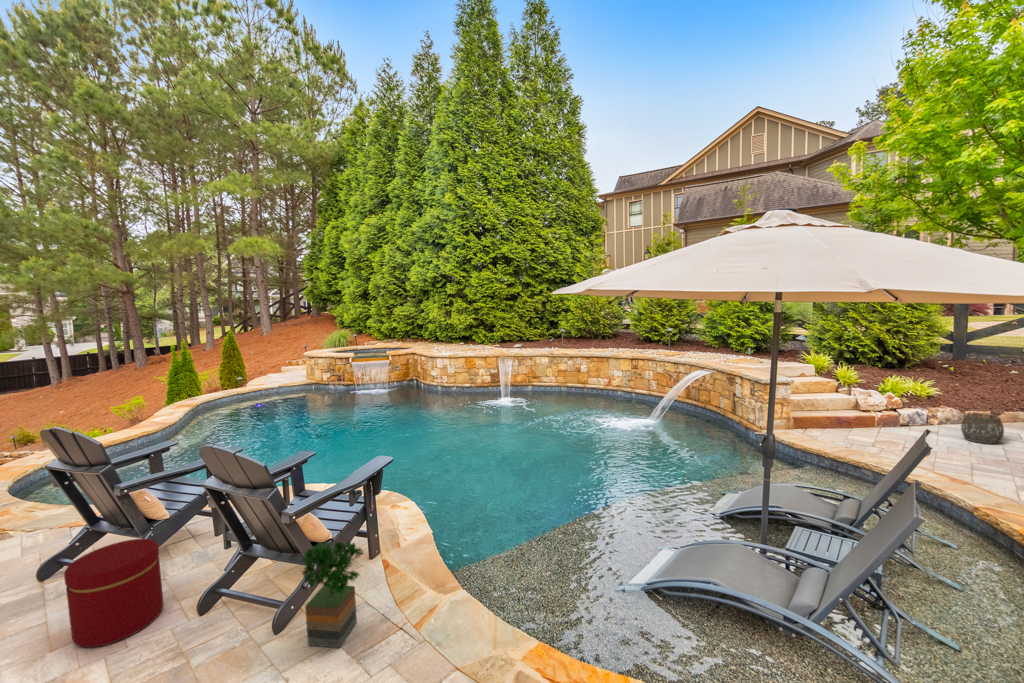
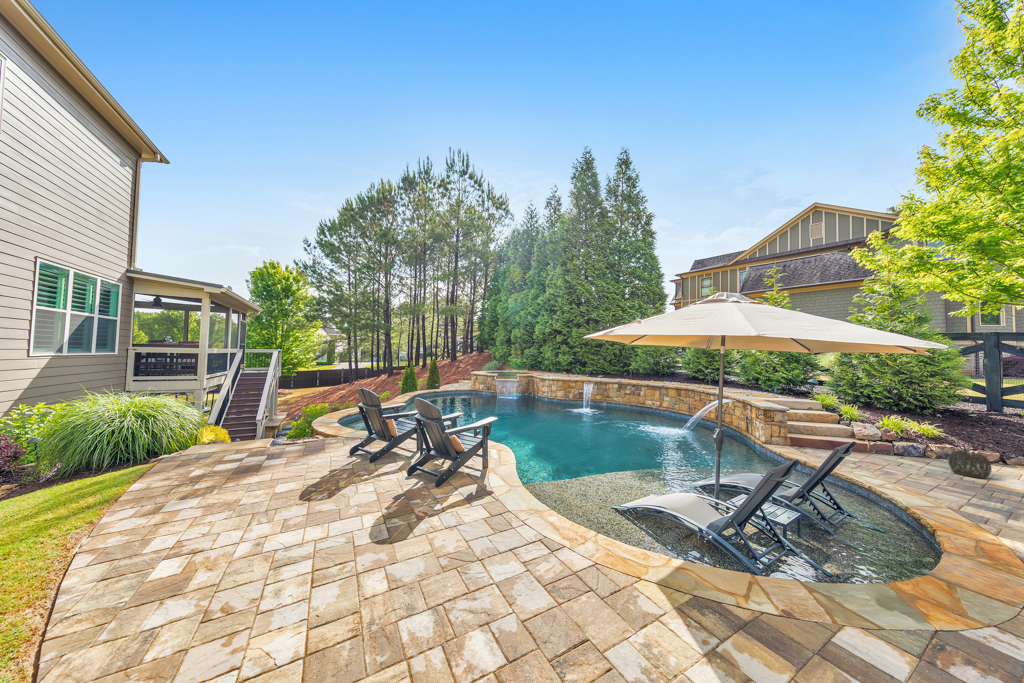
ottoman: present [64,539,163,647] -> none [377,435,407,473]
potted tree: present [302,542,364,648] -> none [460,443,486,490]

